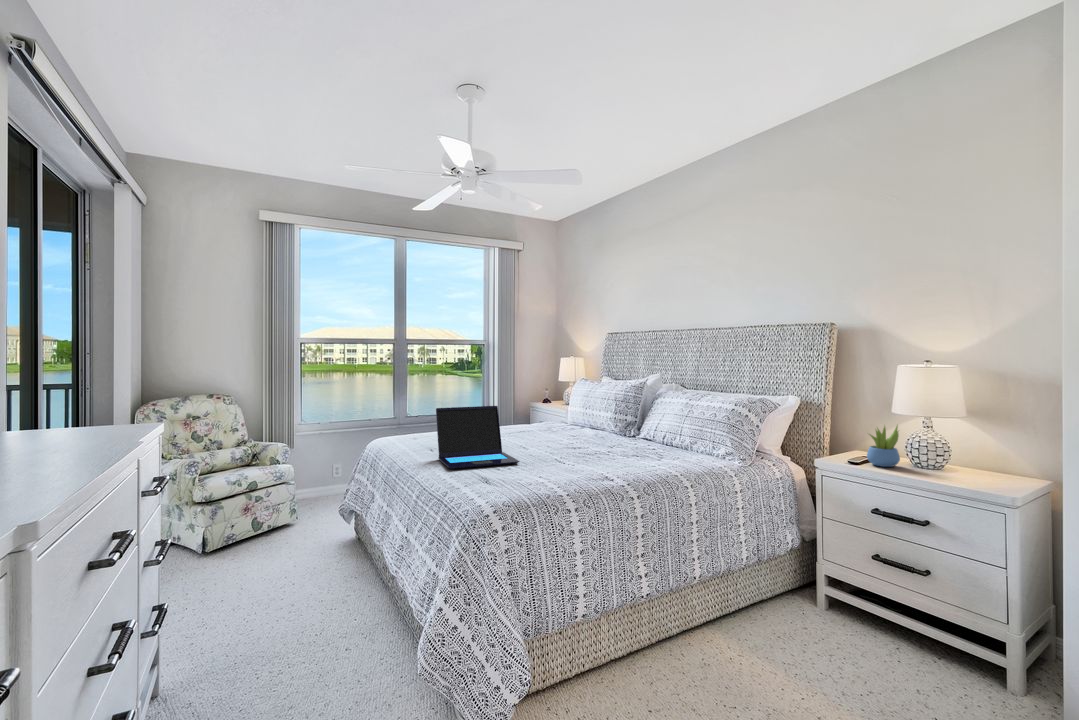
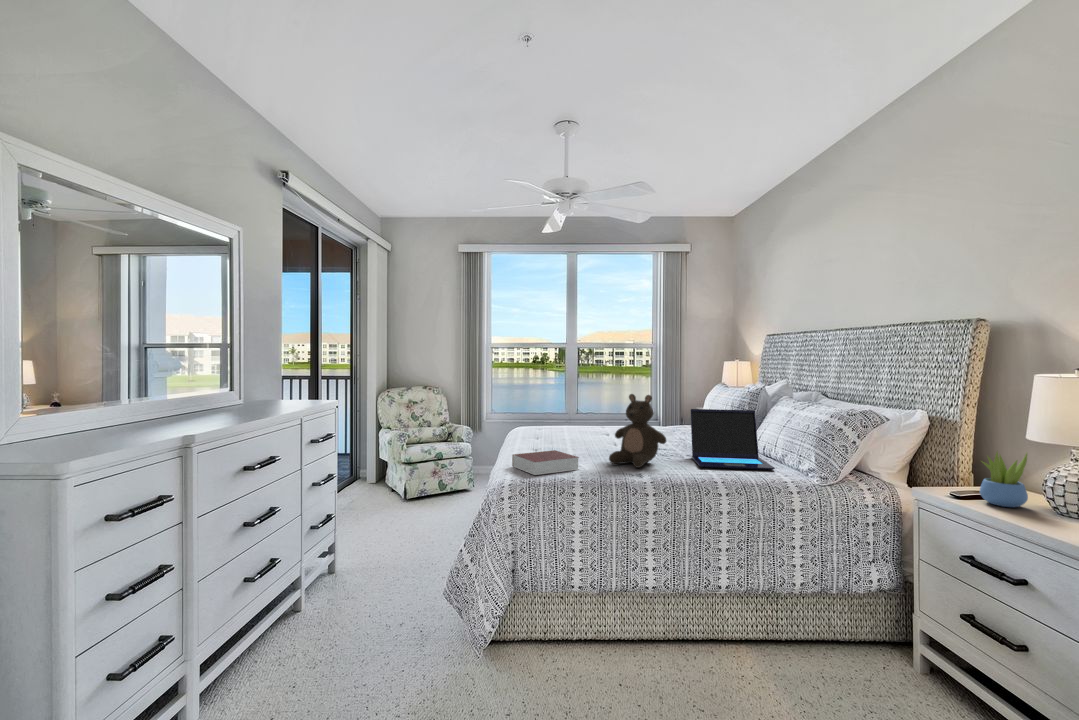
stuffed bear: none [554,393,614,472] -> present [609,394,666,468]
laptop: present [436,406,519,469] -> present [690,409,775,470]
book: none [468,463,545,496] -> present [512,450,579,475]

